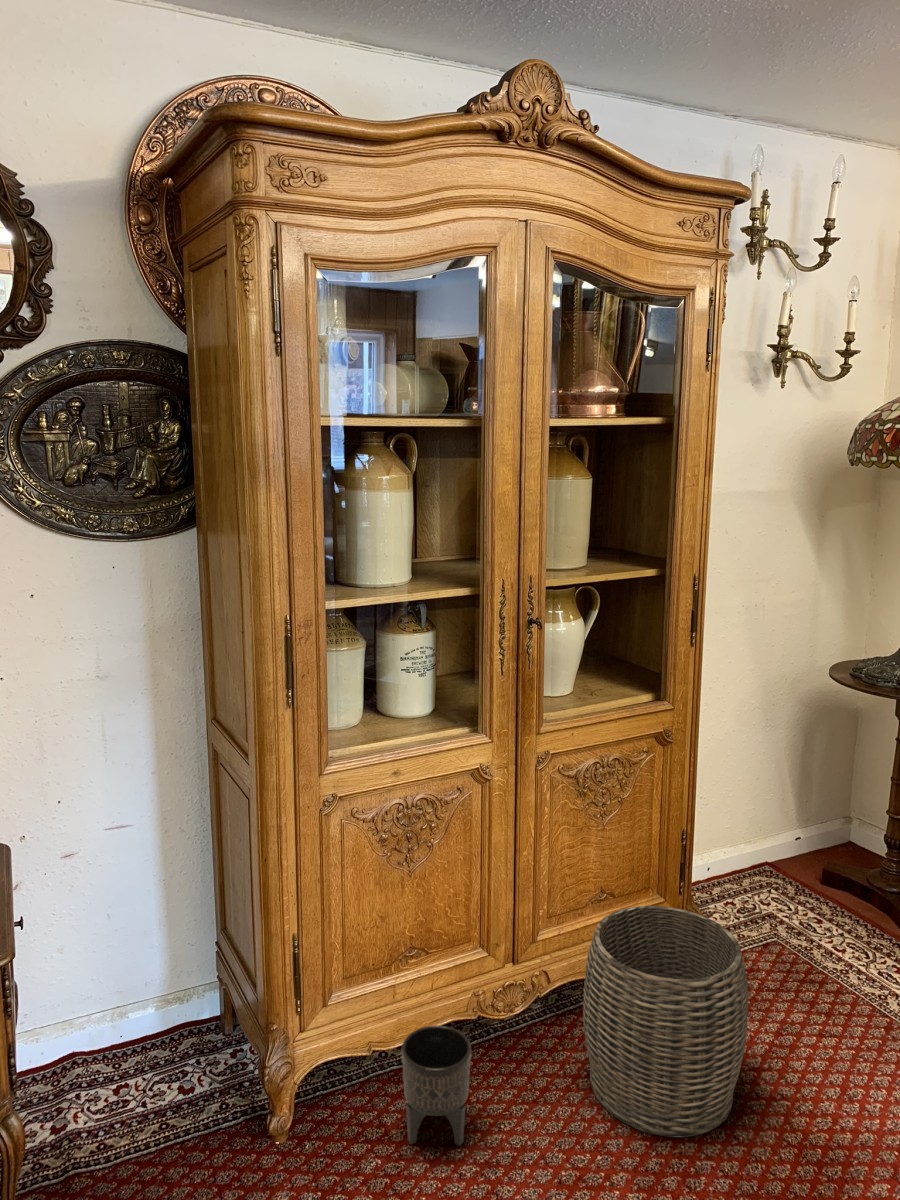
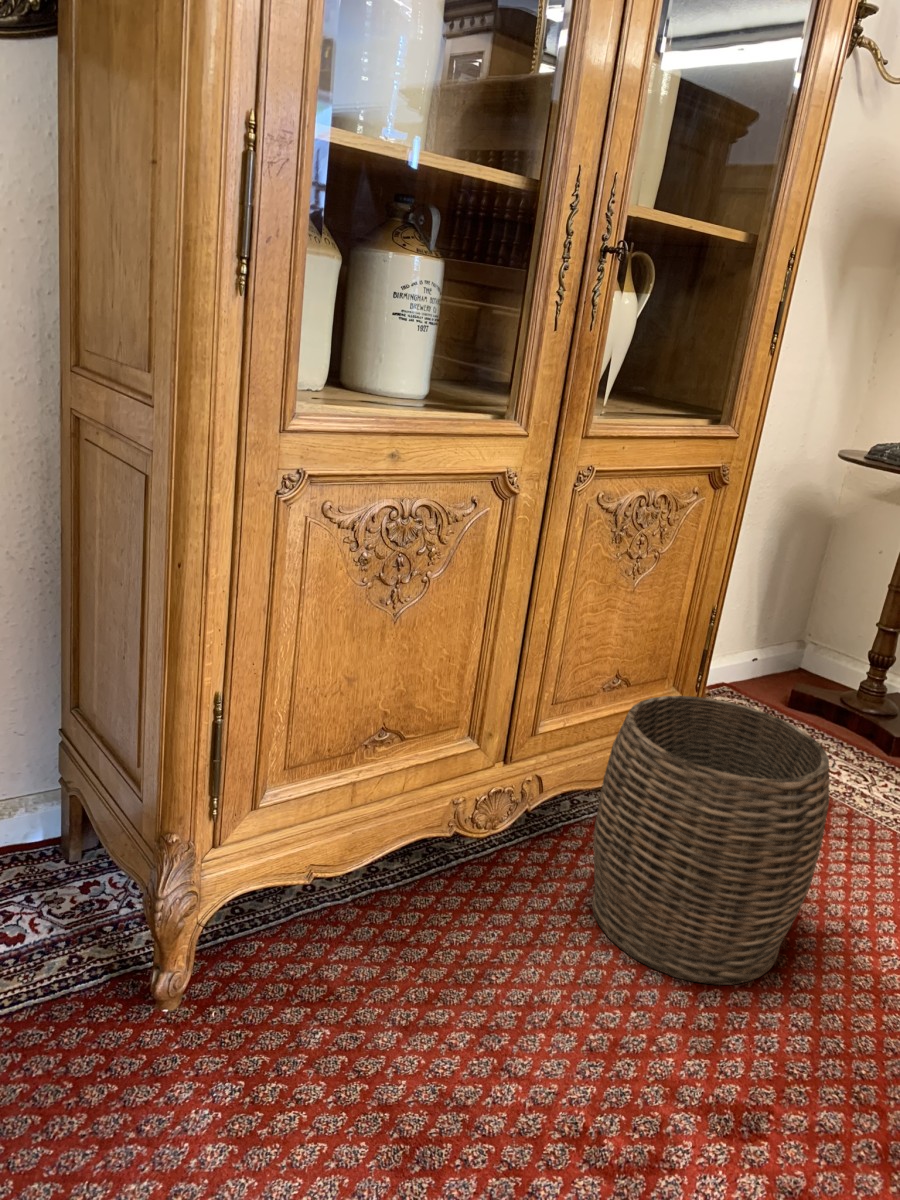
planter: present [402,1025,471,1145] -> none [364,842,470,1006]

